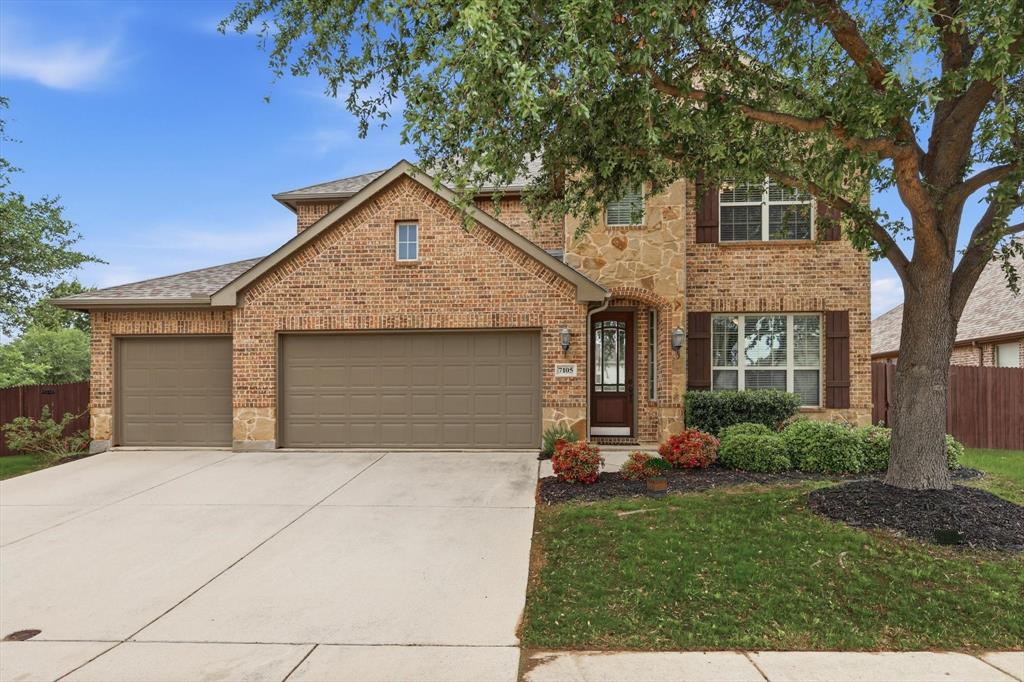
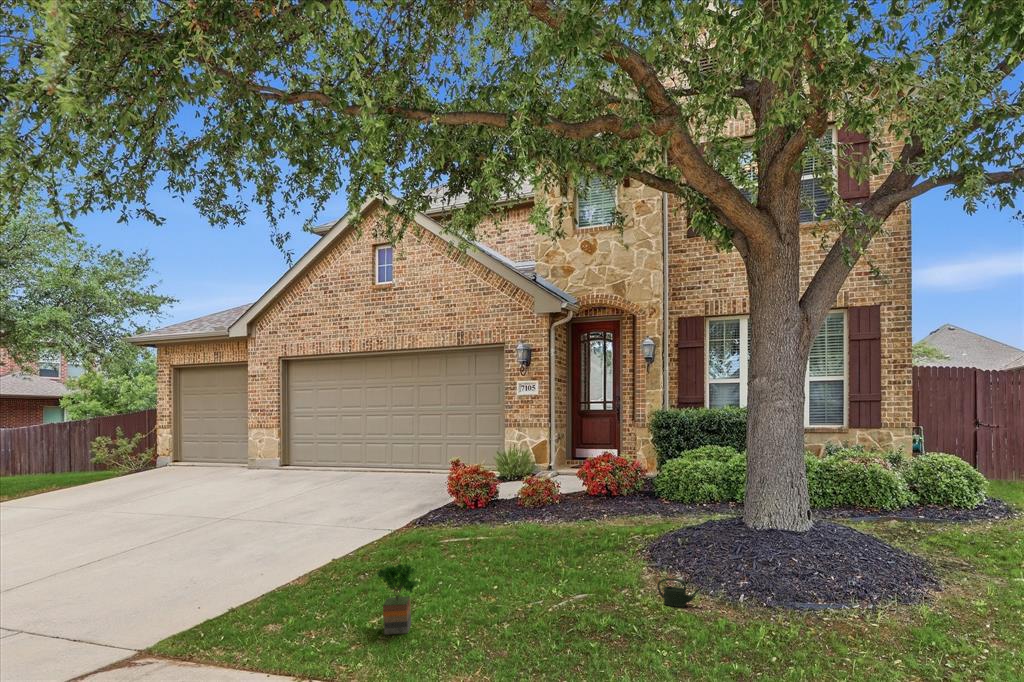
potted tree: present [644,457,672,498] -> present [377,564,418,635]

